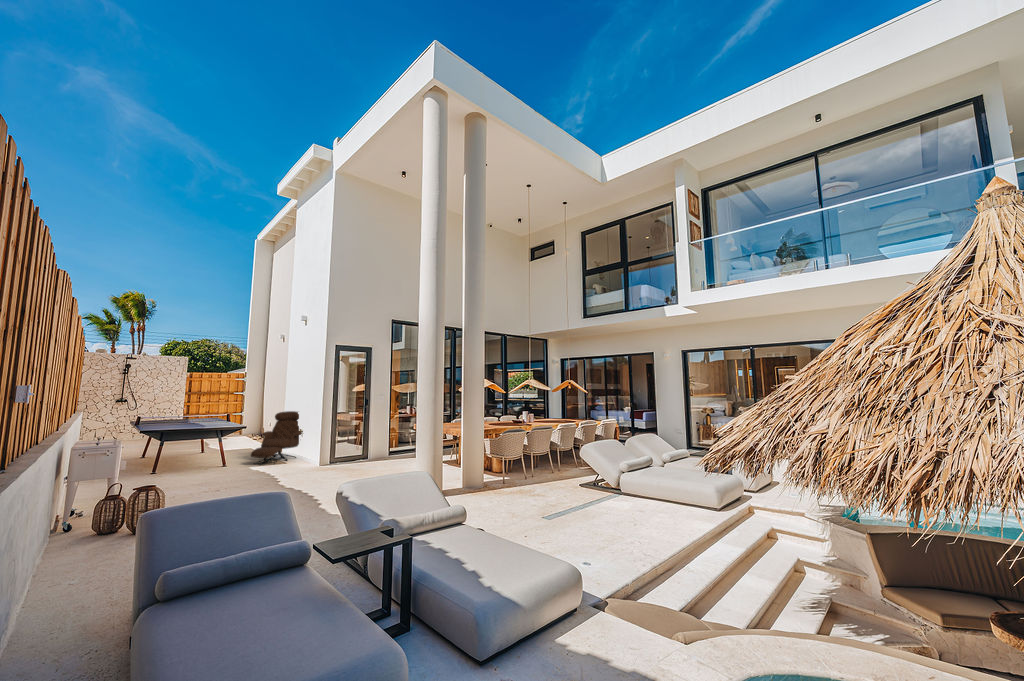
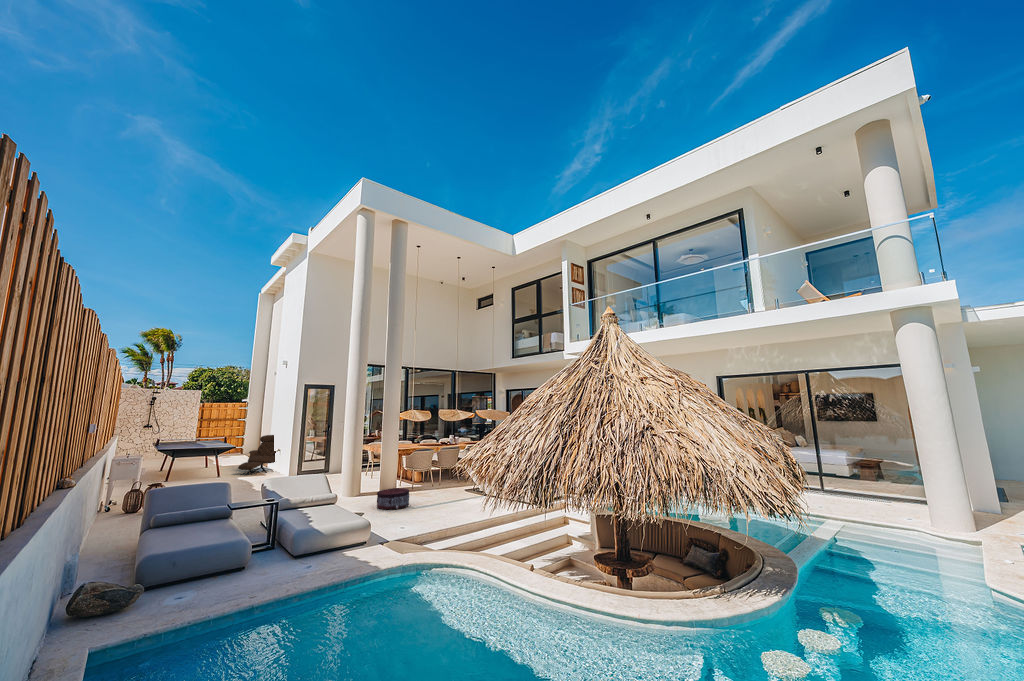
pouf: none [495,487,545,524] -> present [377,488,409,509]

